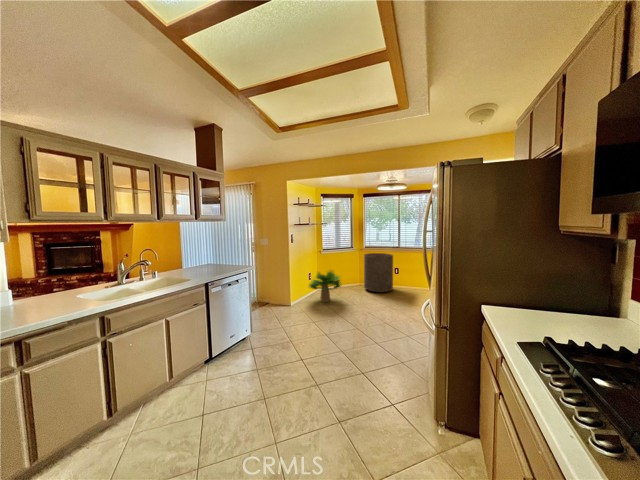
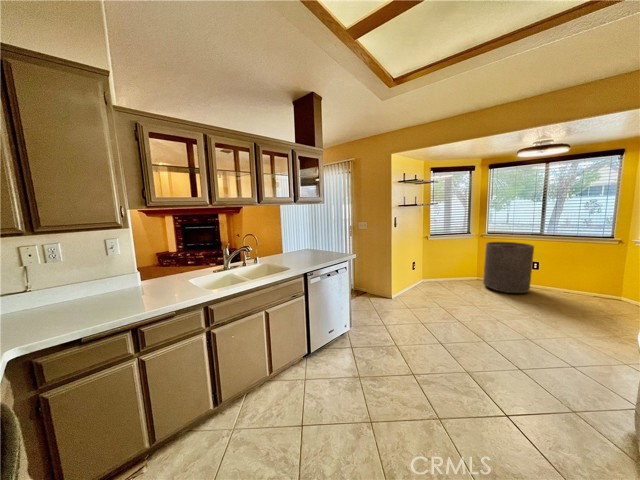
potted plant: present [309,271,341,302] -> none [410,259,458,298]

